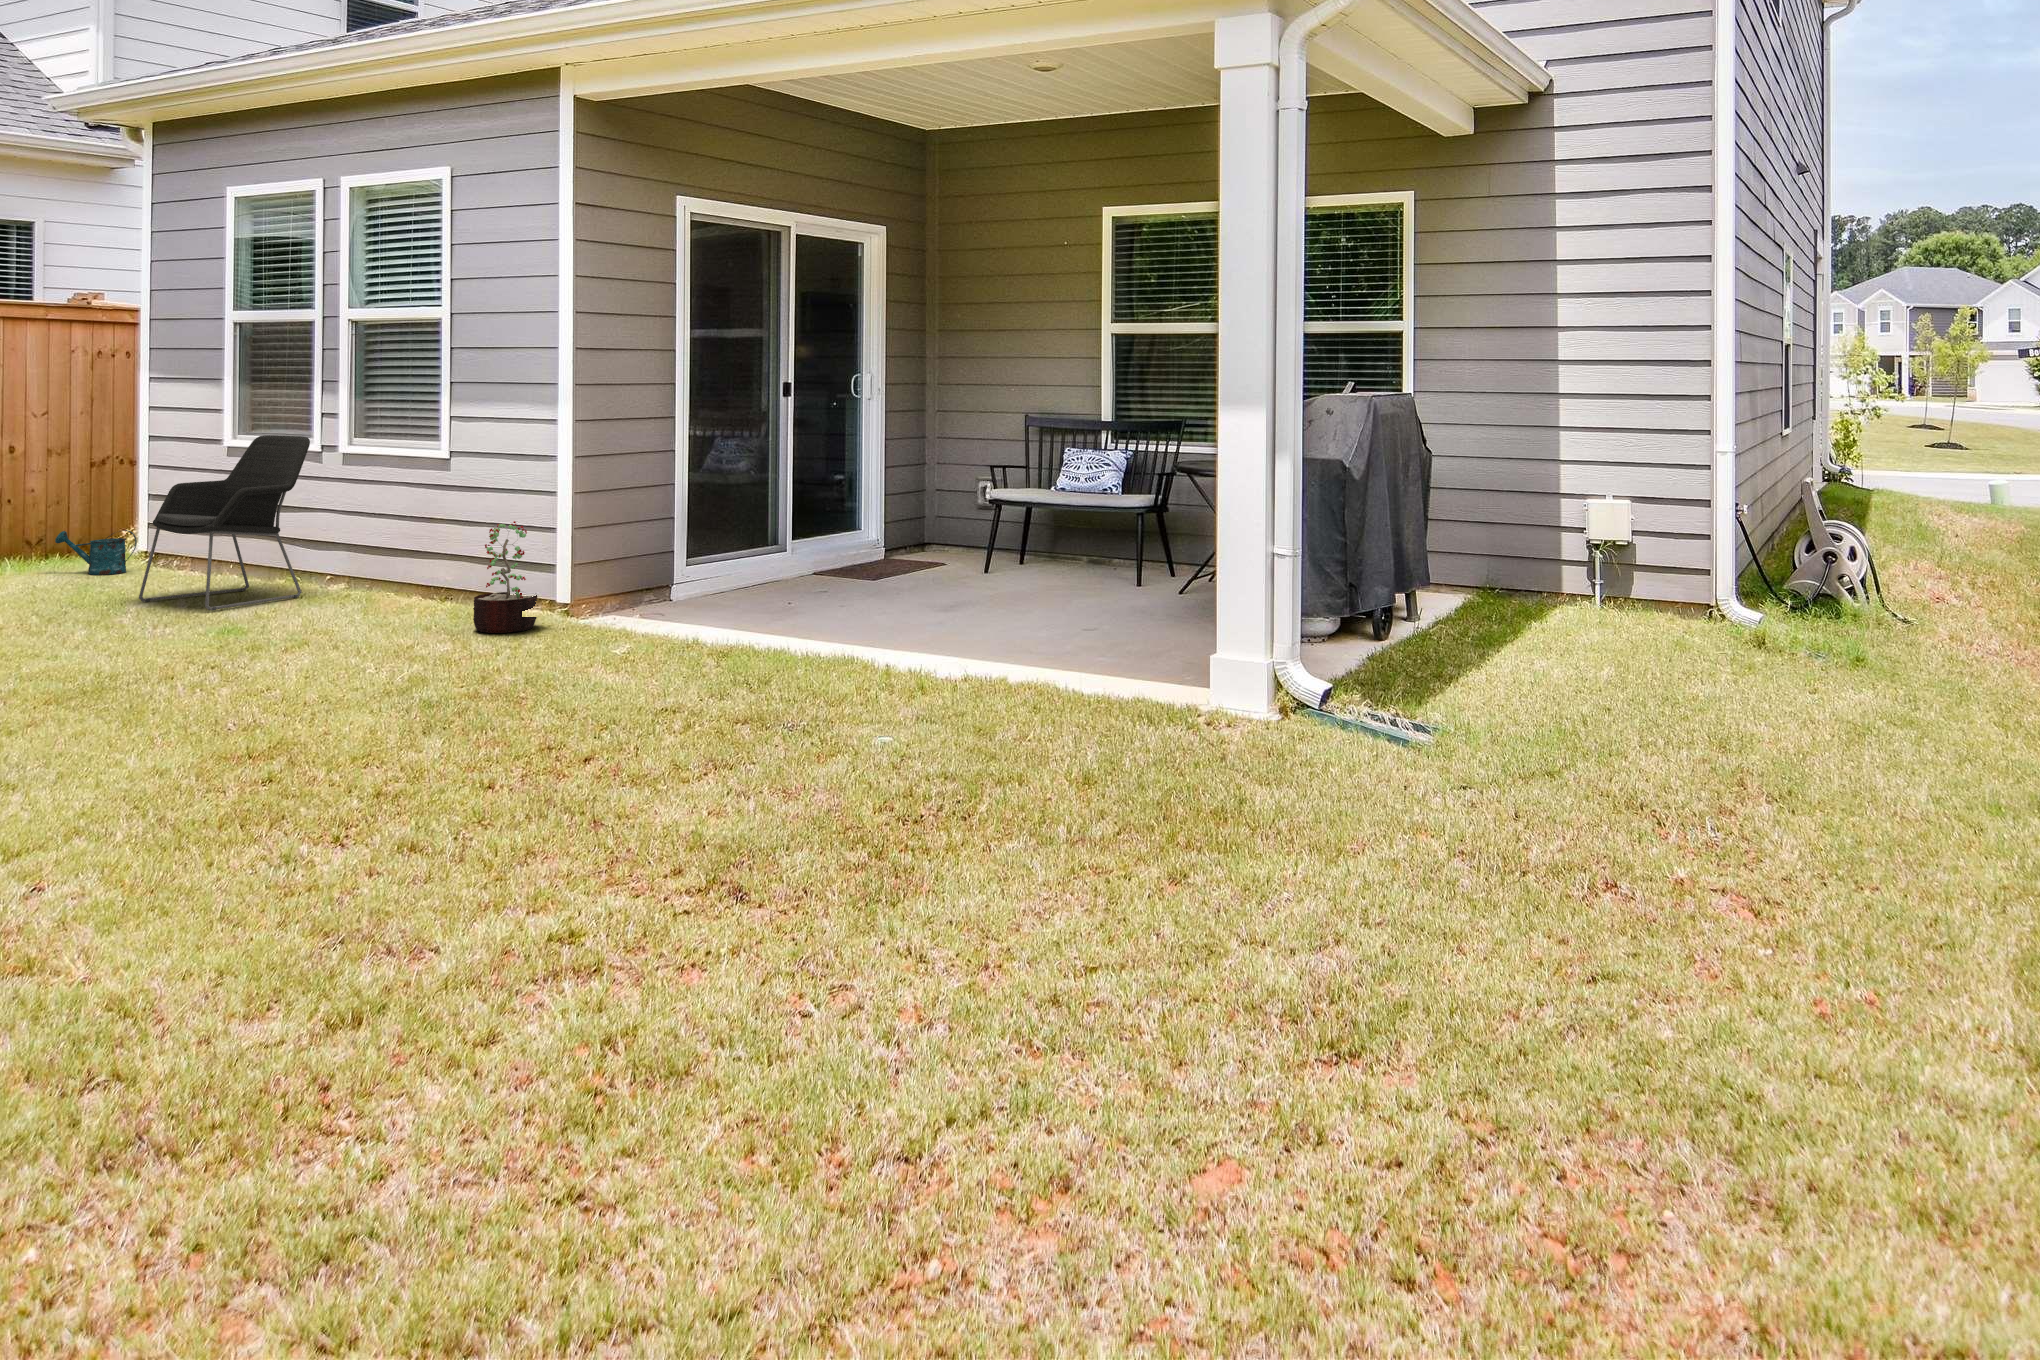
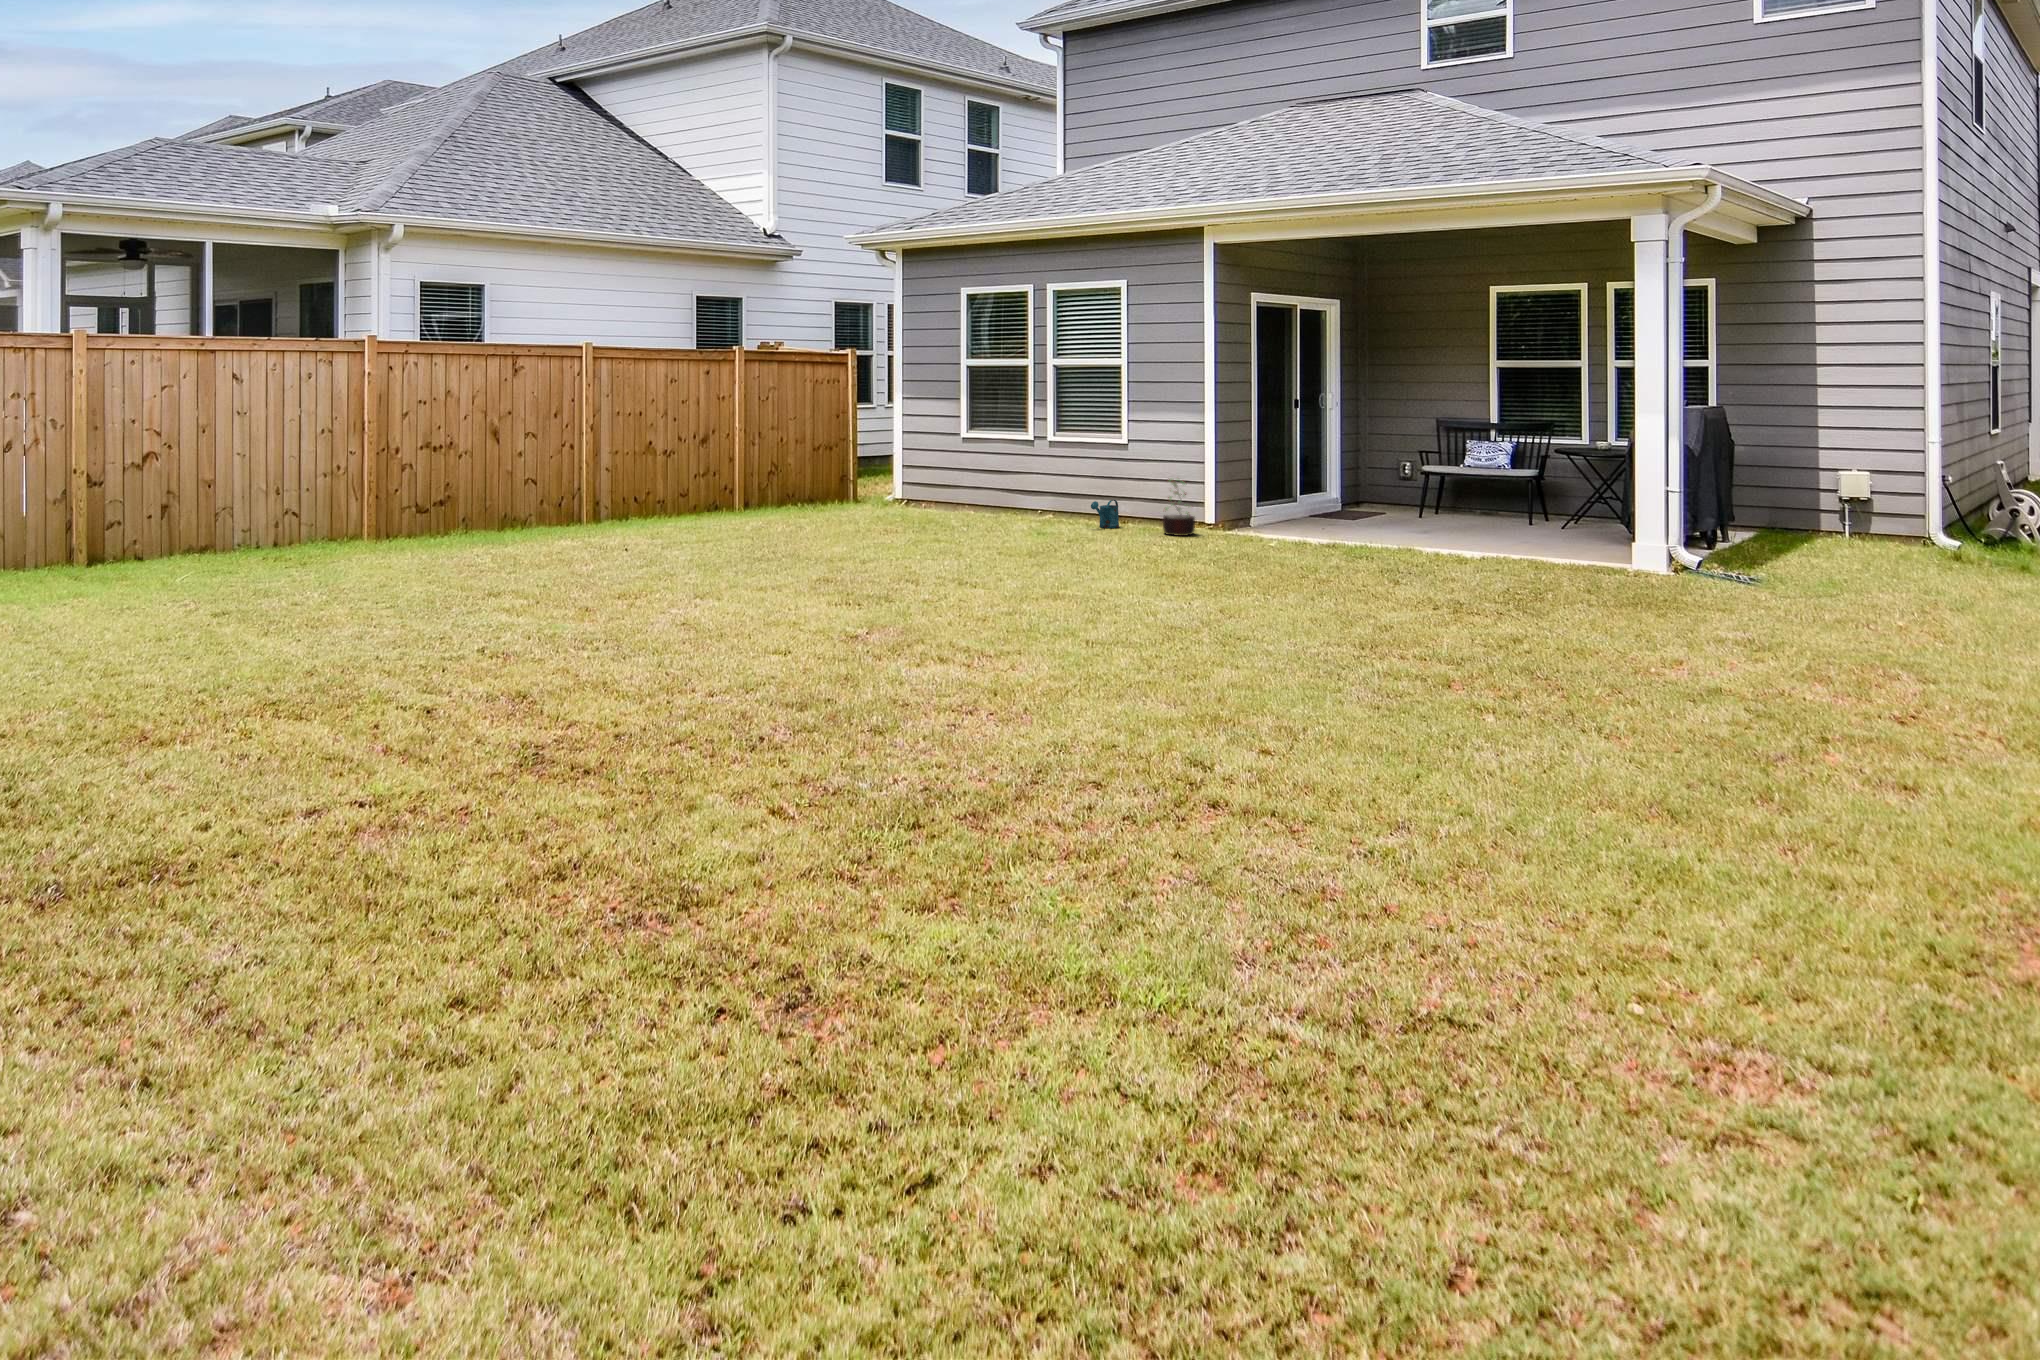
chair: present [139,435,310,611] -> none [956,429,1034,523]
watering can: present [55,530,137,575] -> present [1091,500,1119,528]

